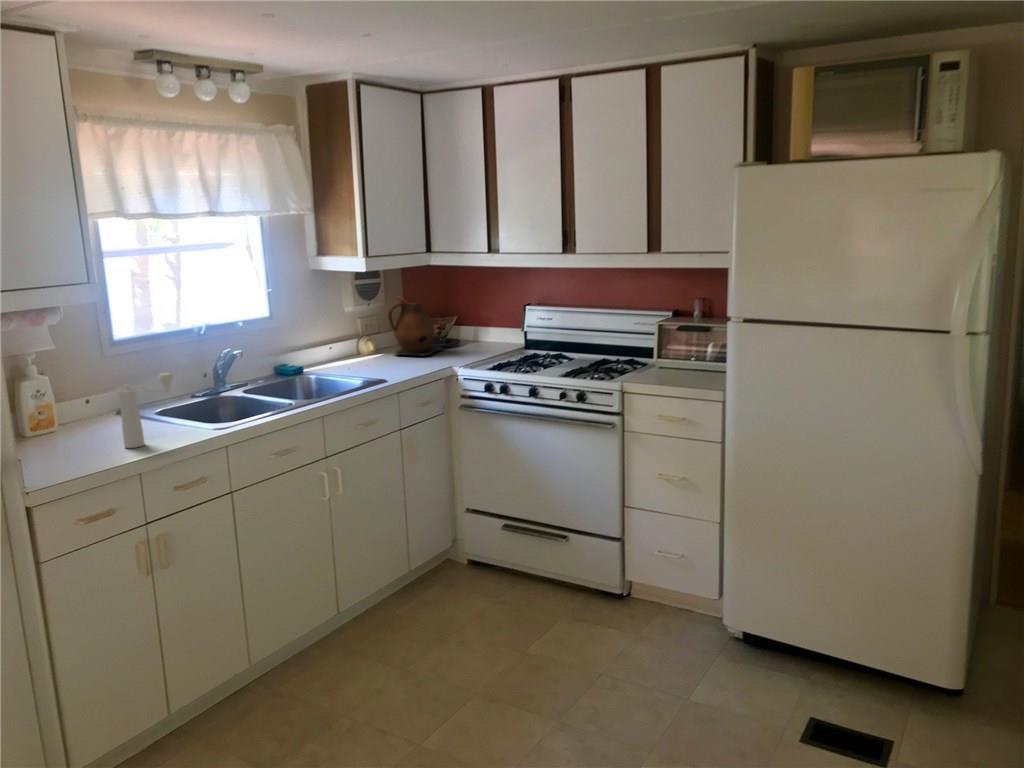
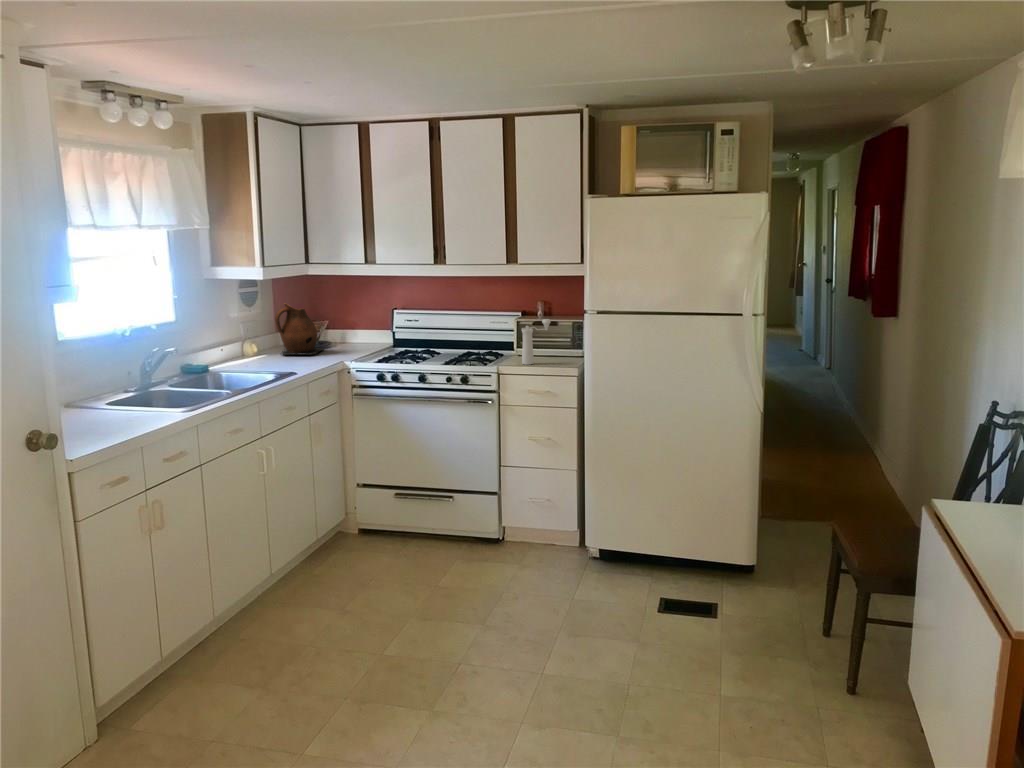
pepper mill: present [116,373,173,448] -> present [522,319,551,365]

